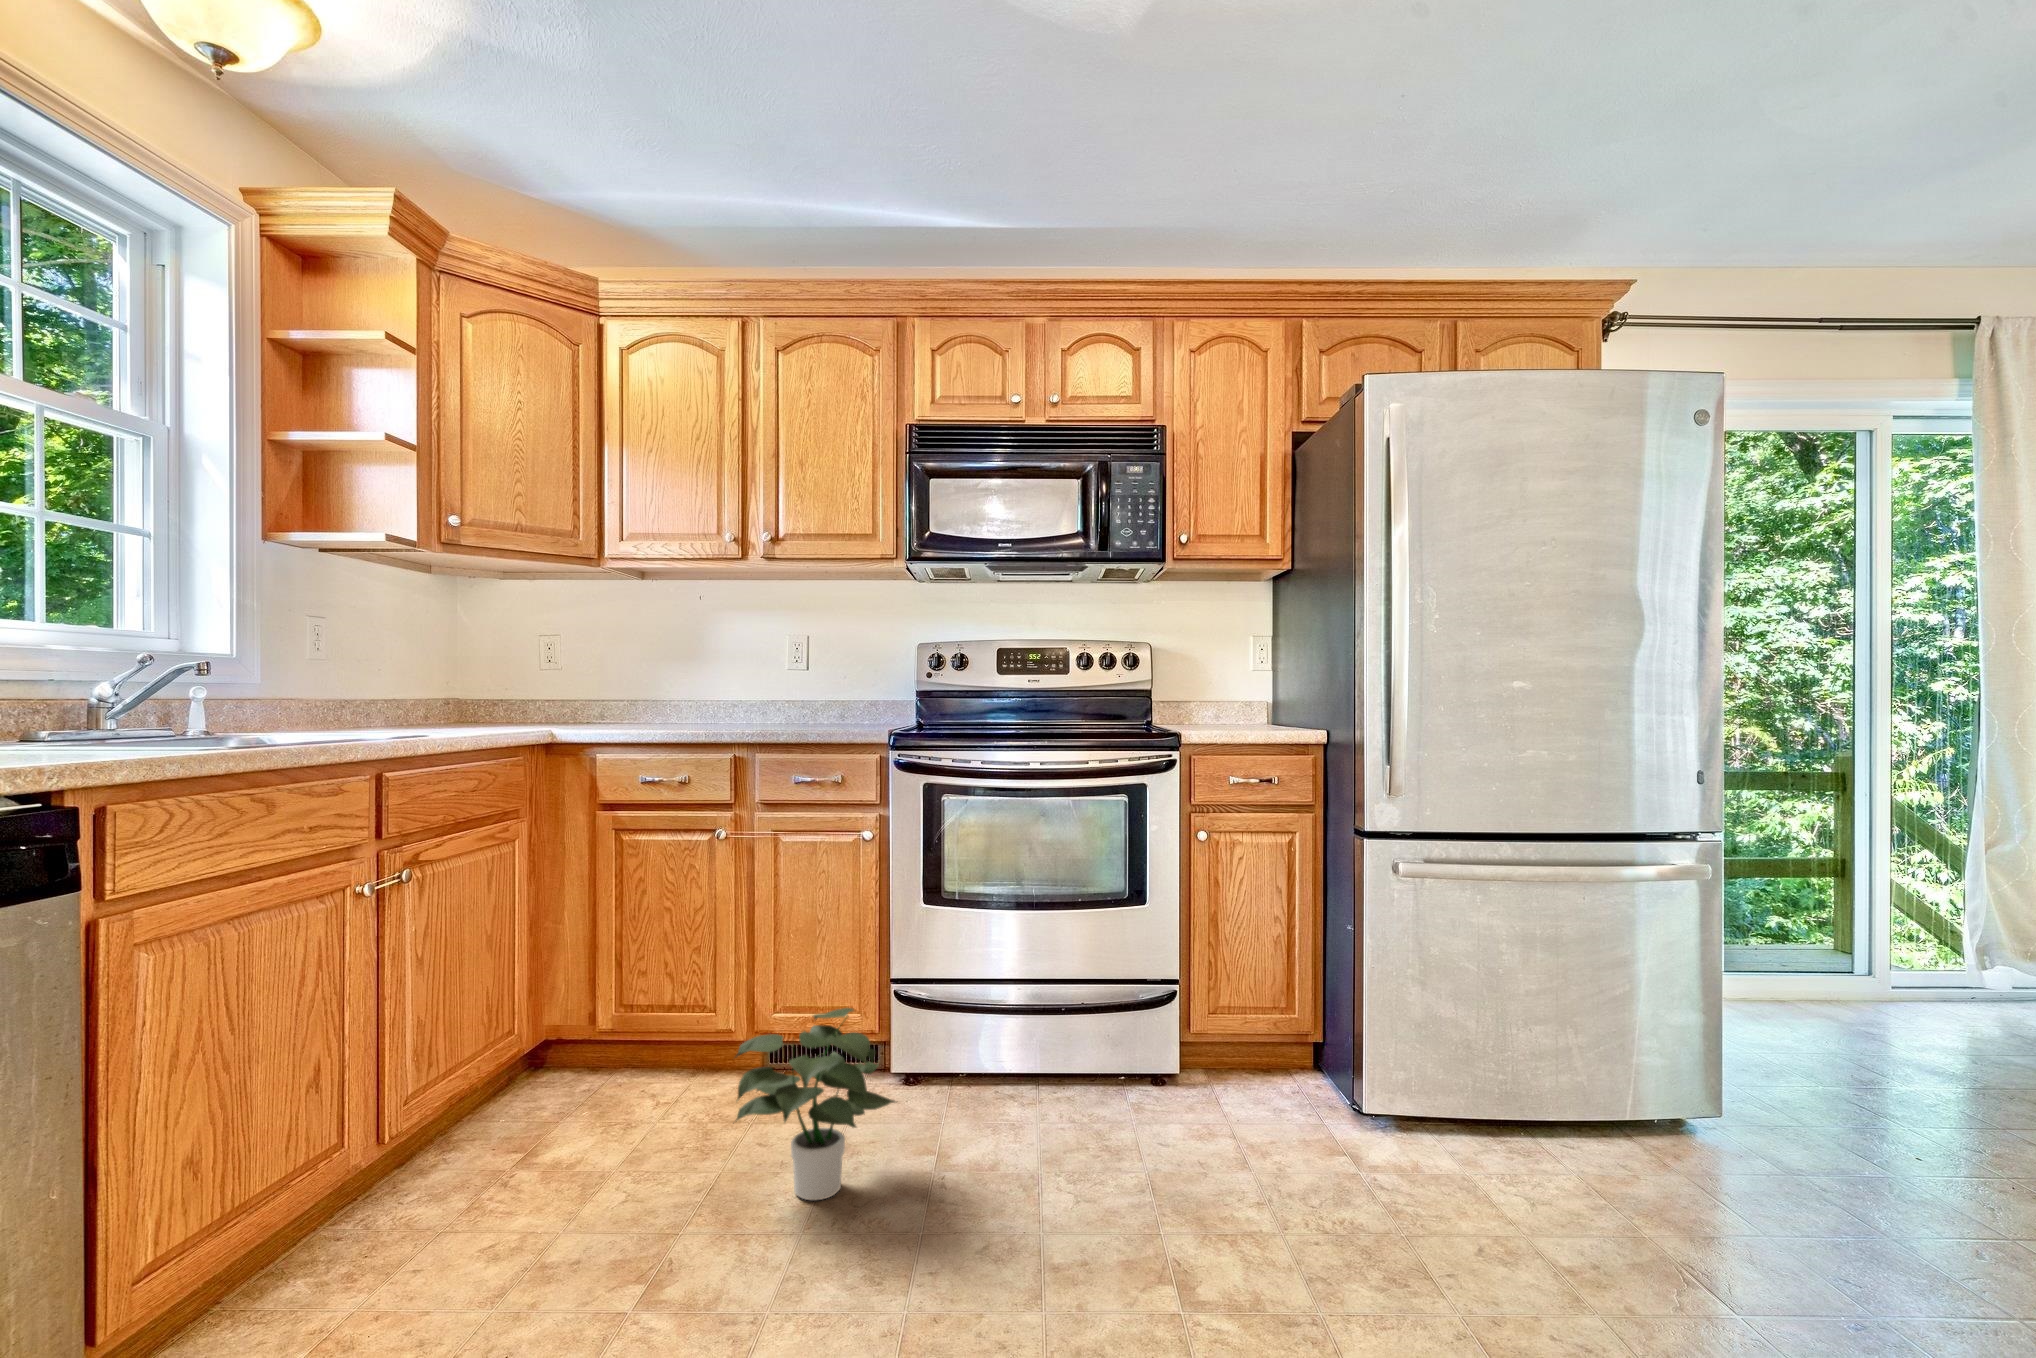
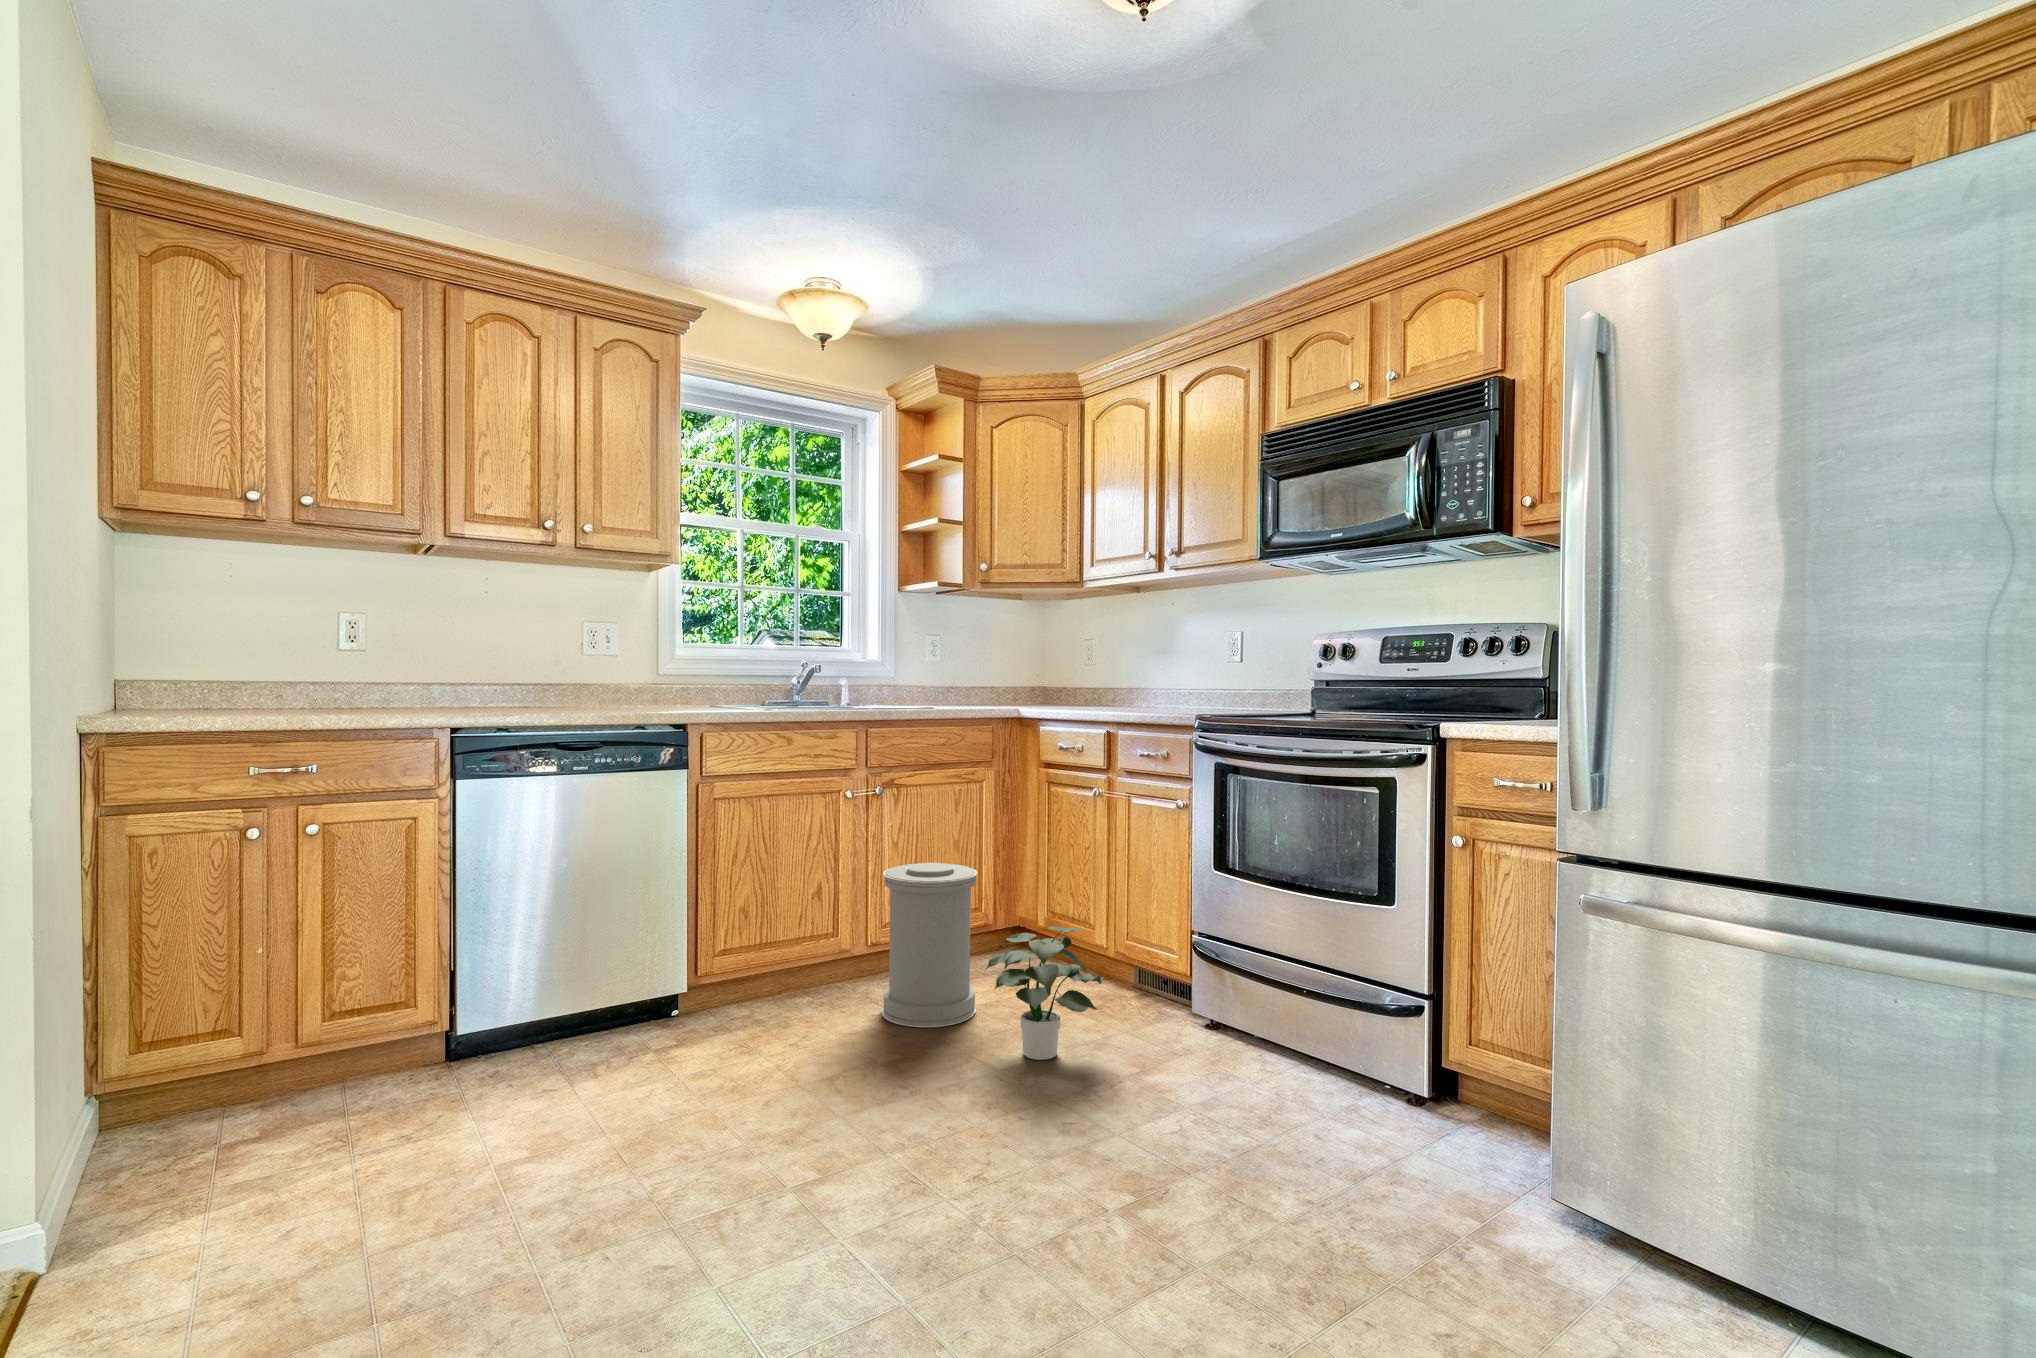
trash can: none [487,968,651,1246] -> present [882,863,977,1028]

